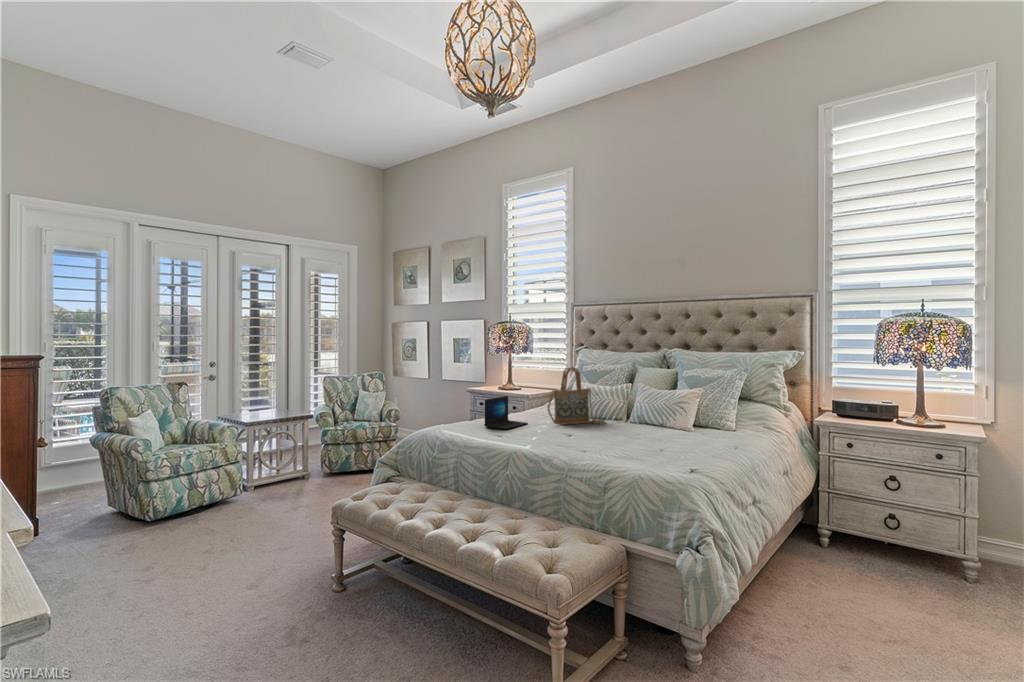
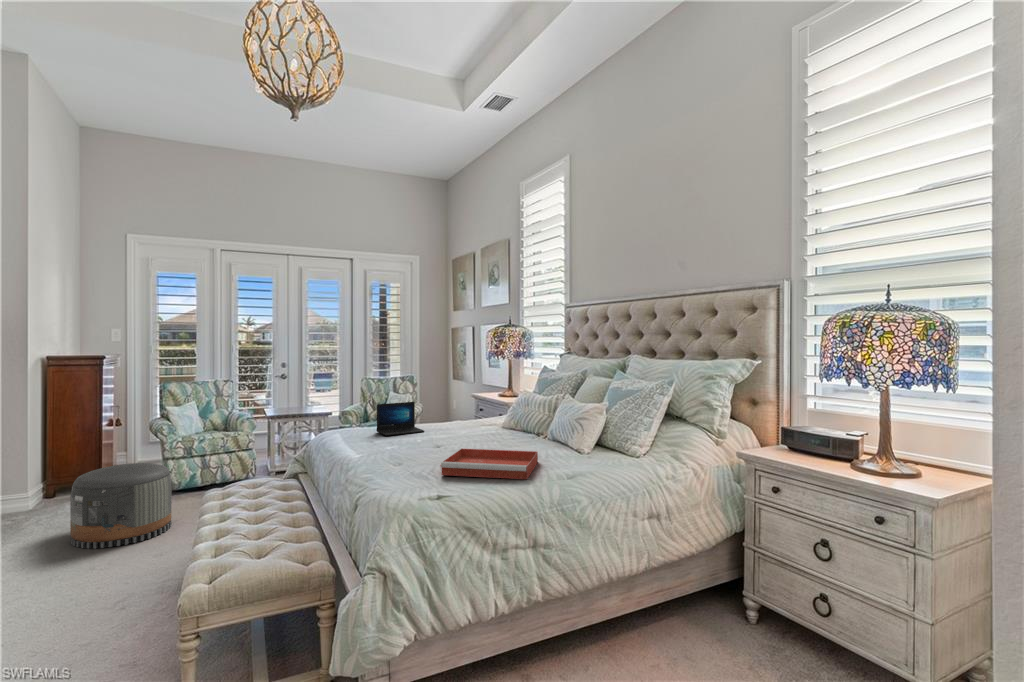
handbag: present [548,368,605,425] -> none [439,374,501,436]
tray: none [632,430,725,454] -> present [441,449,538,479]
pouf: none [108,485,223,591] -> present [70,463,172,548]

